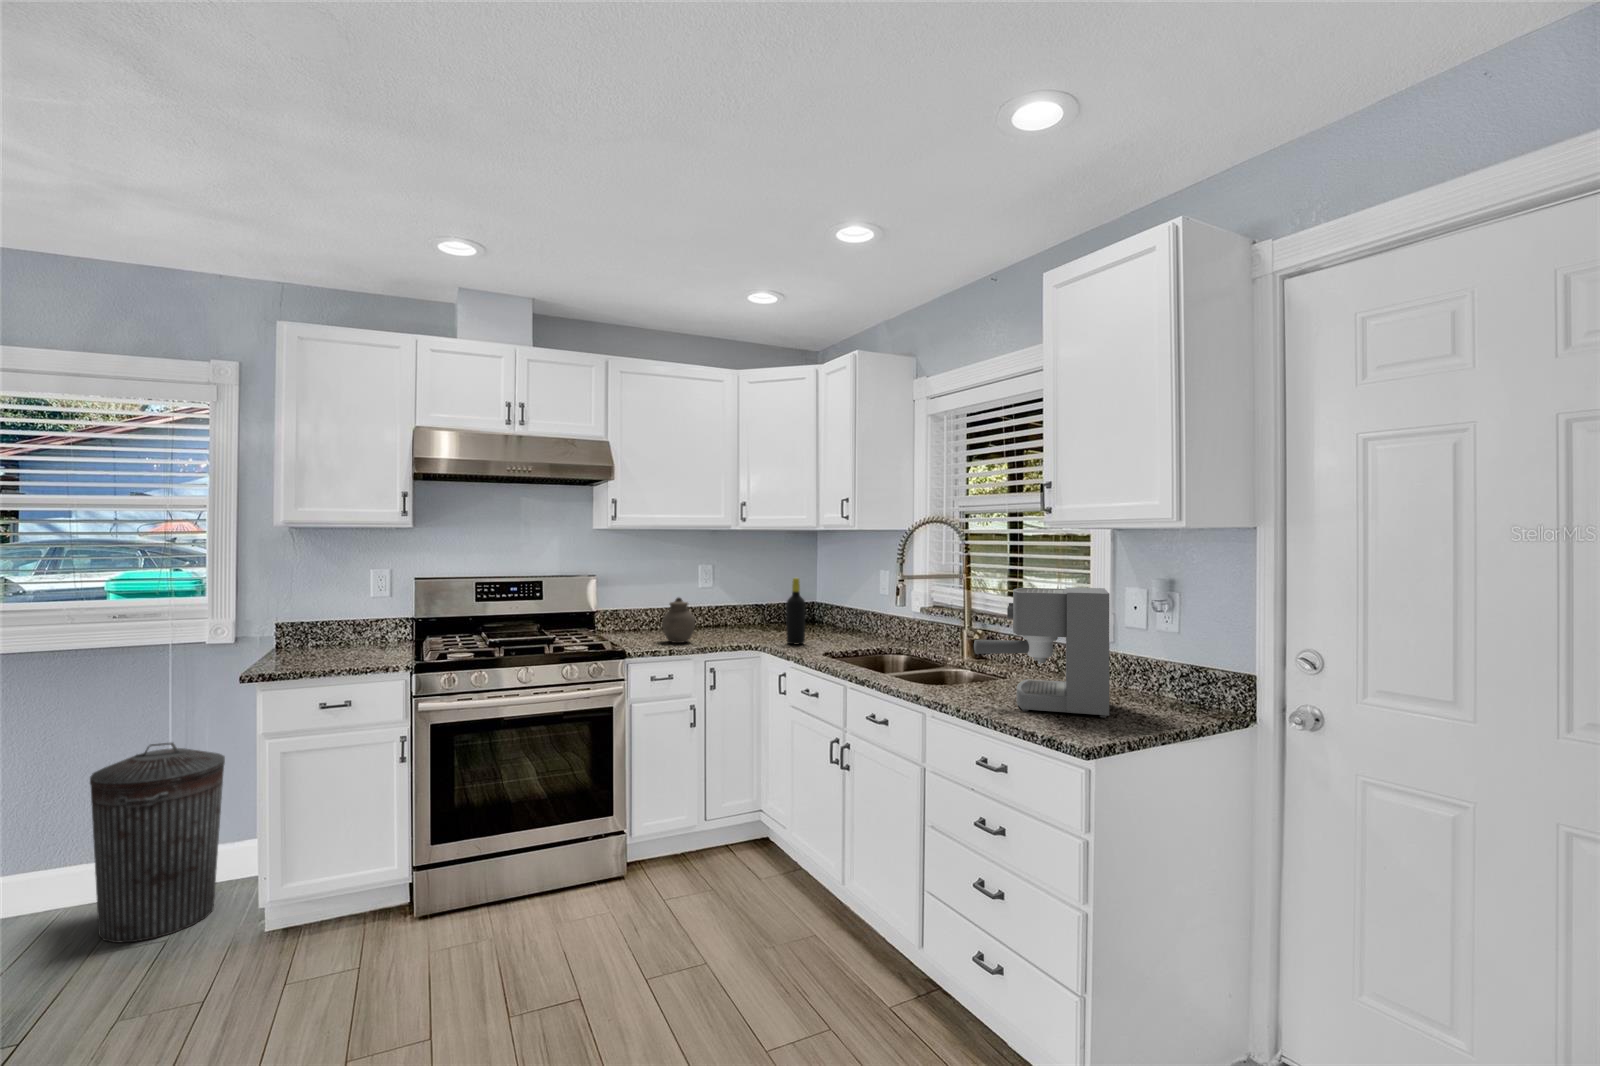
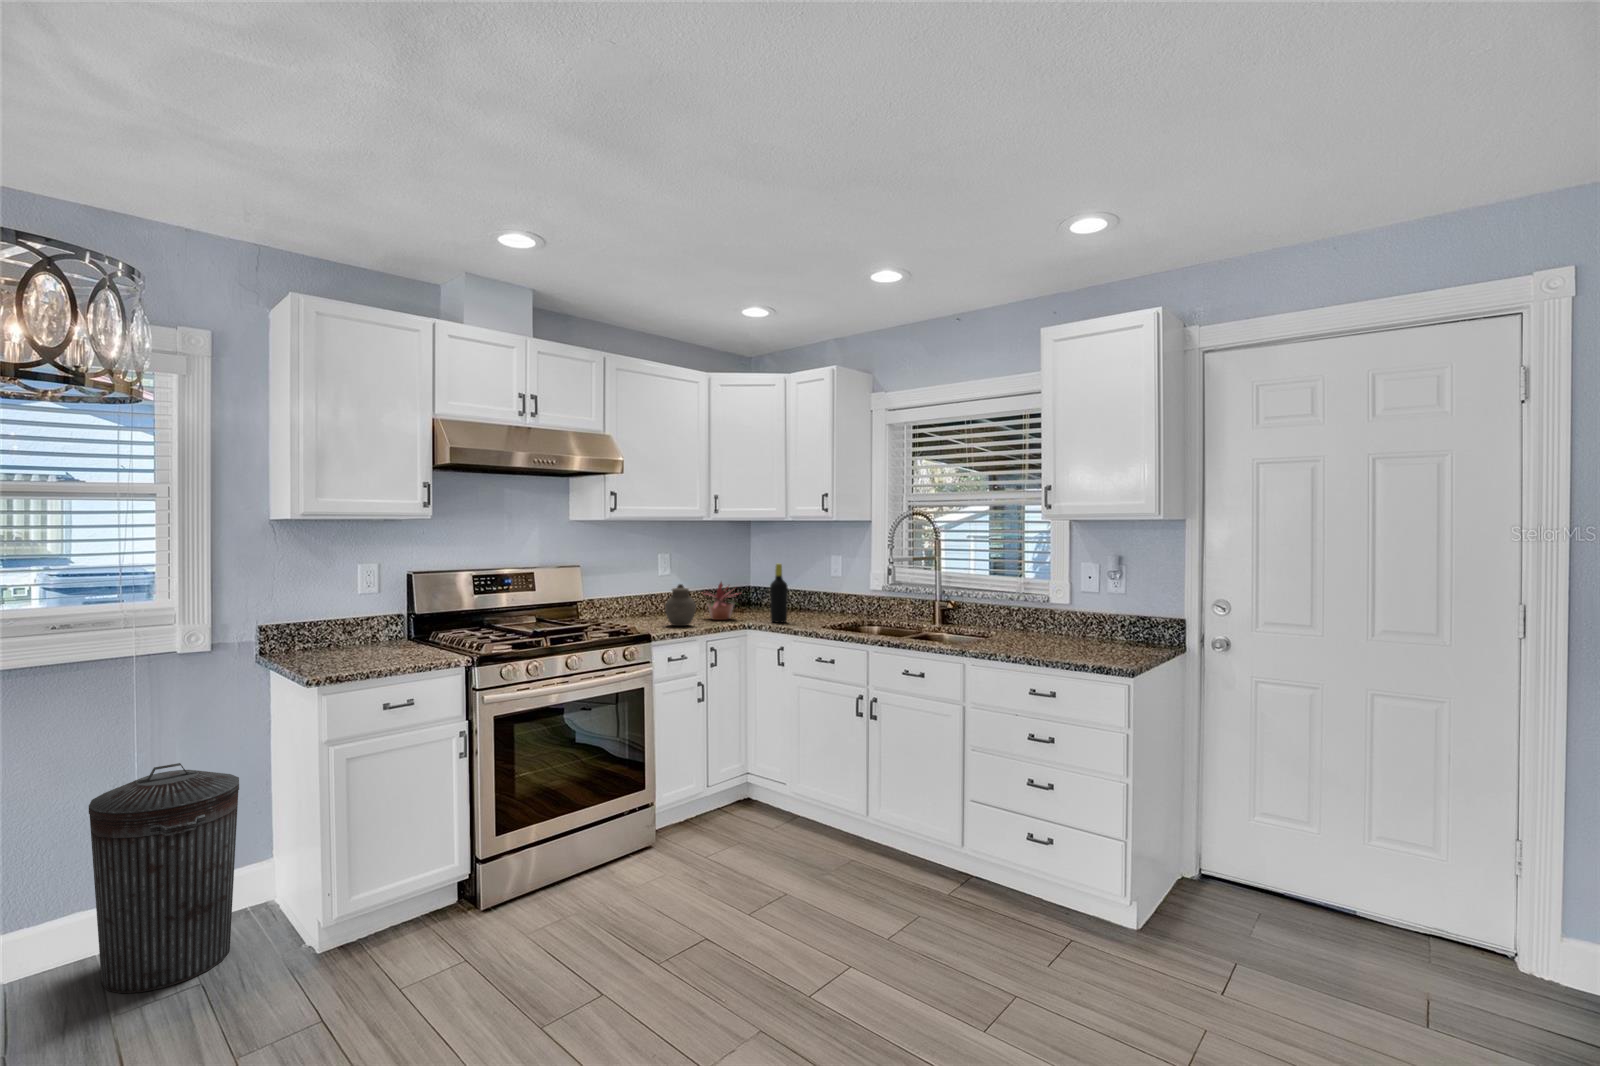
coffee maker: present [974,587,1110,718] -> none [1007,563,1110,654]
potted plant: none [721,594,767,638] -> present [707,582,736,620]

